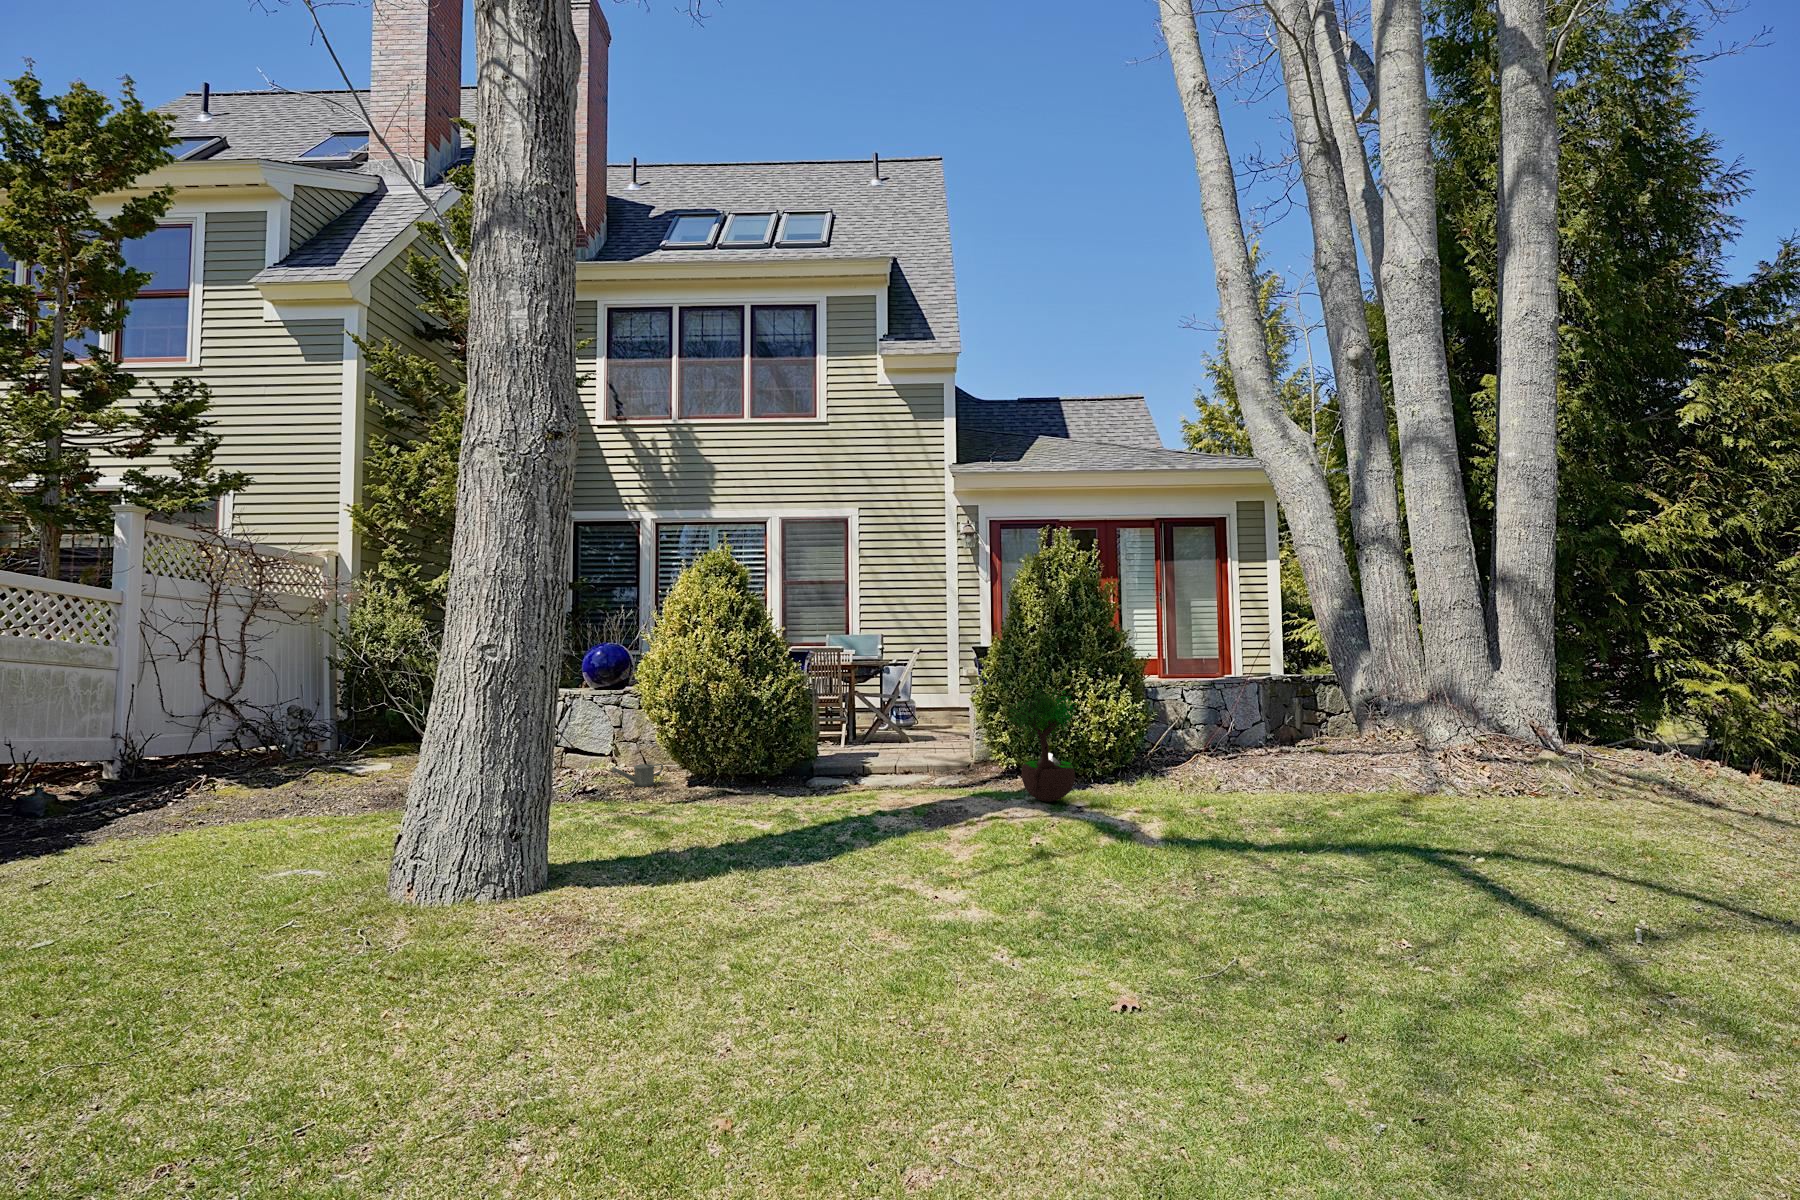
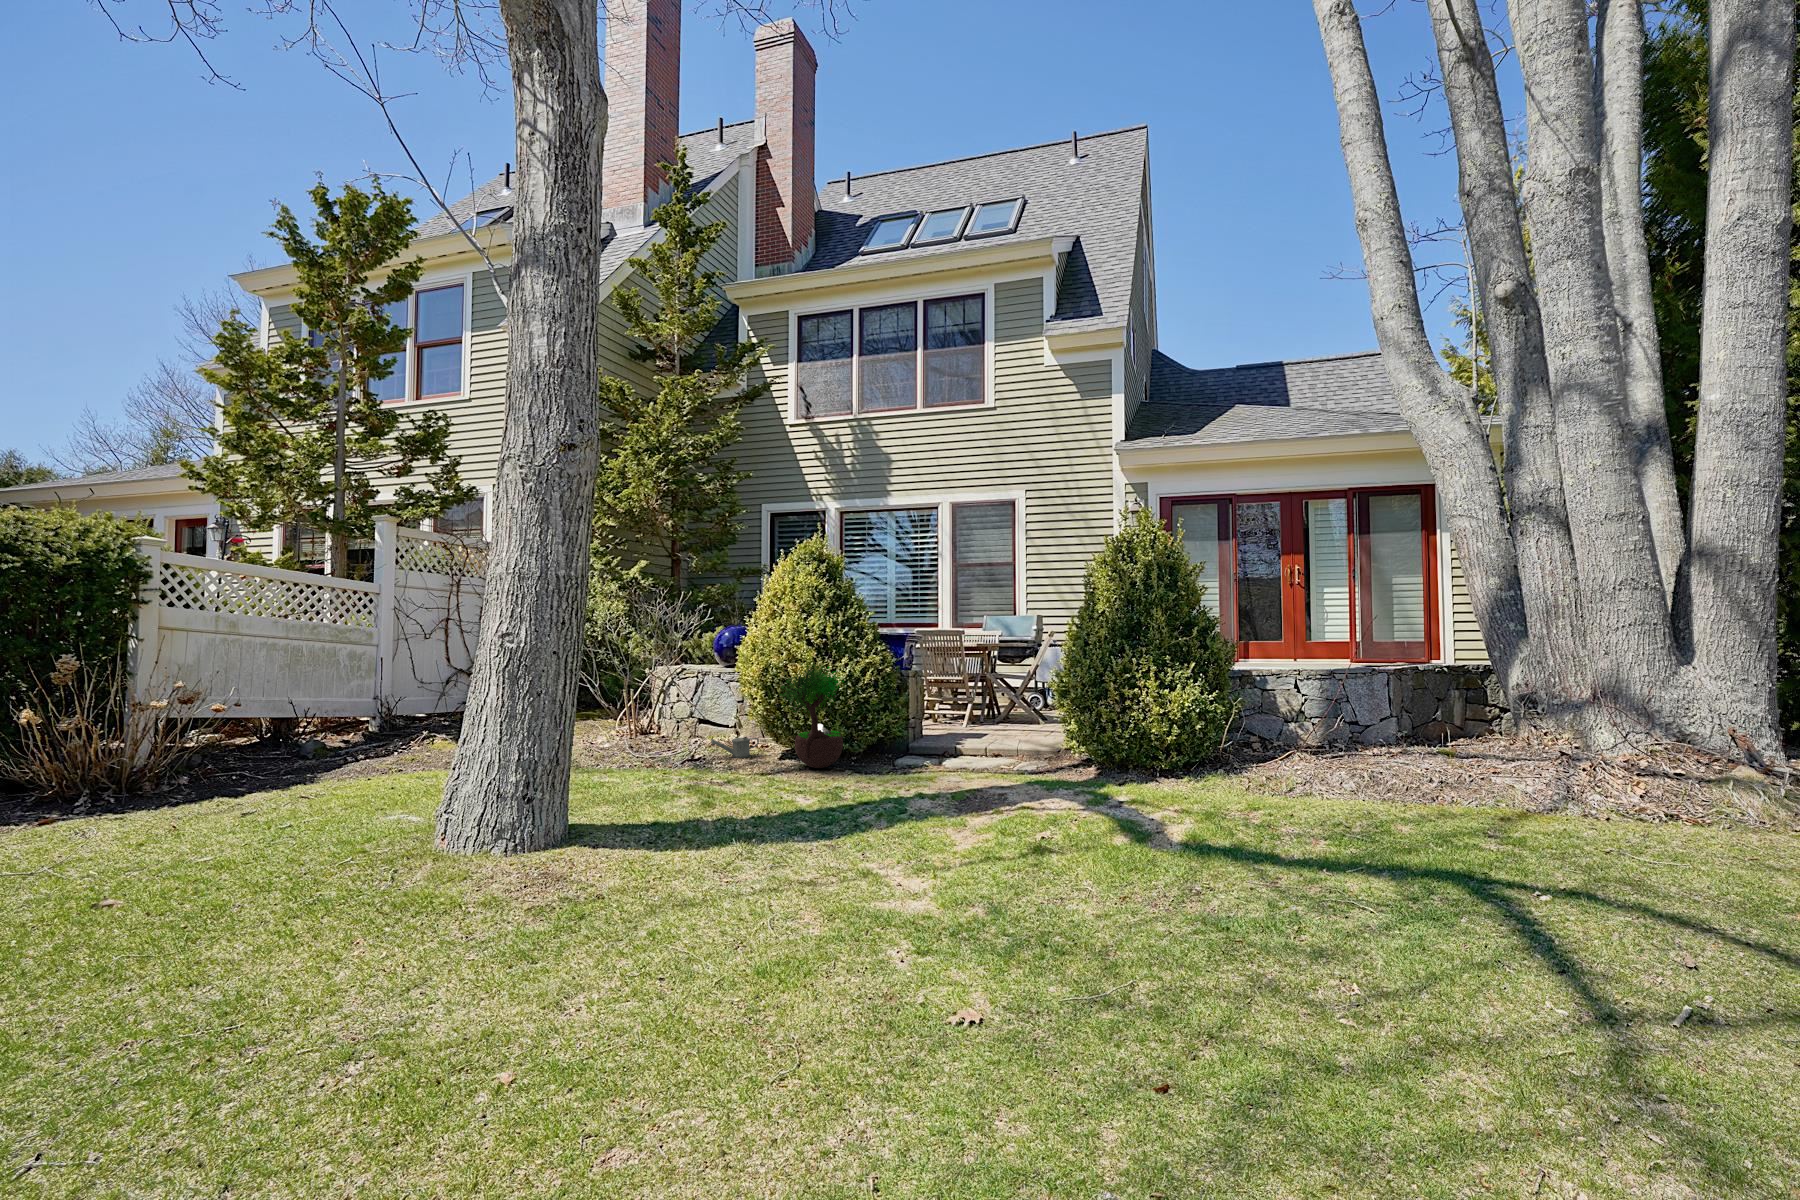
potted tree: present [1009,681,1080,801] -> present [780,658,843,768]

